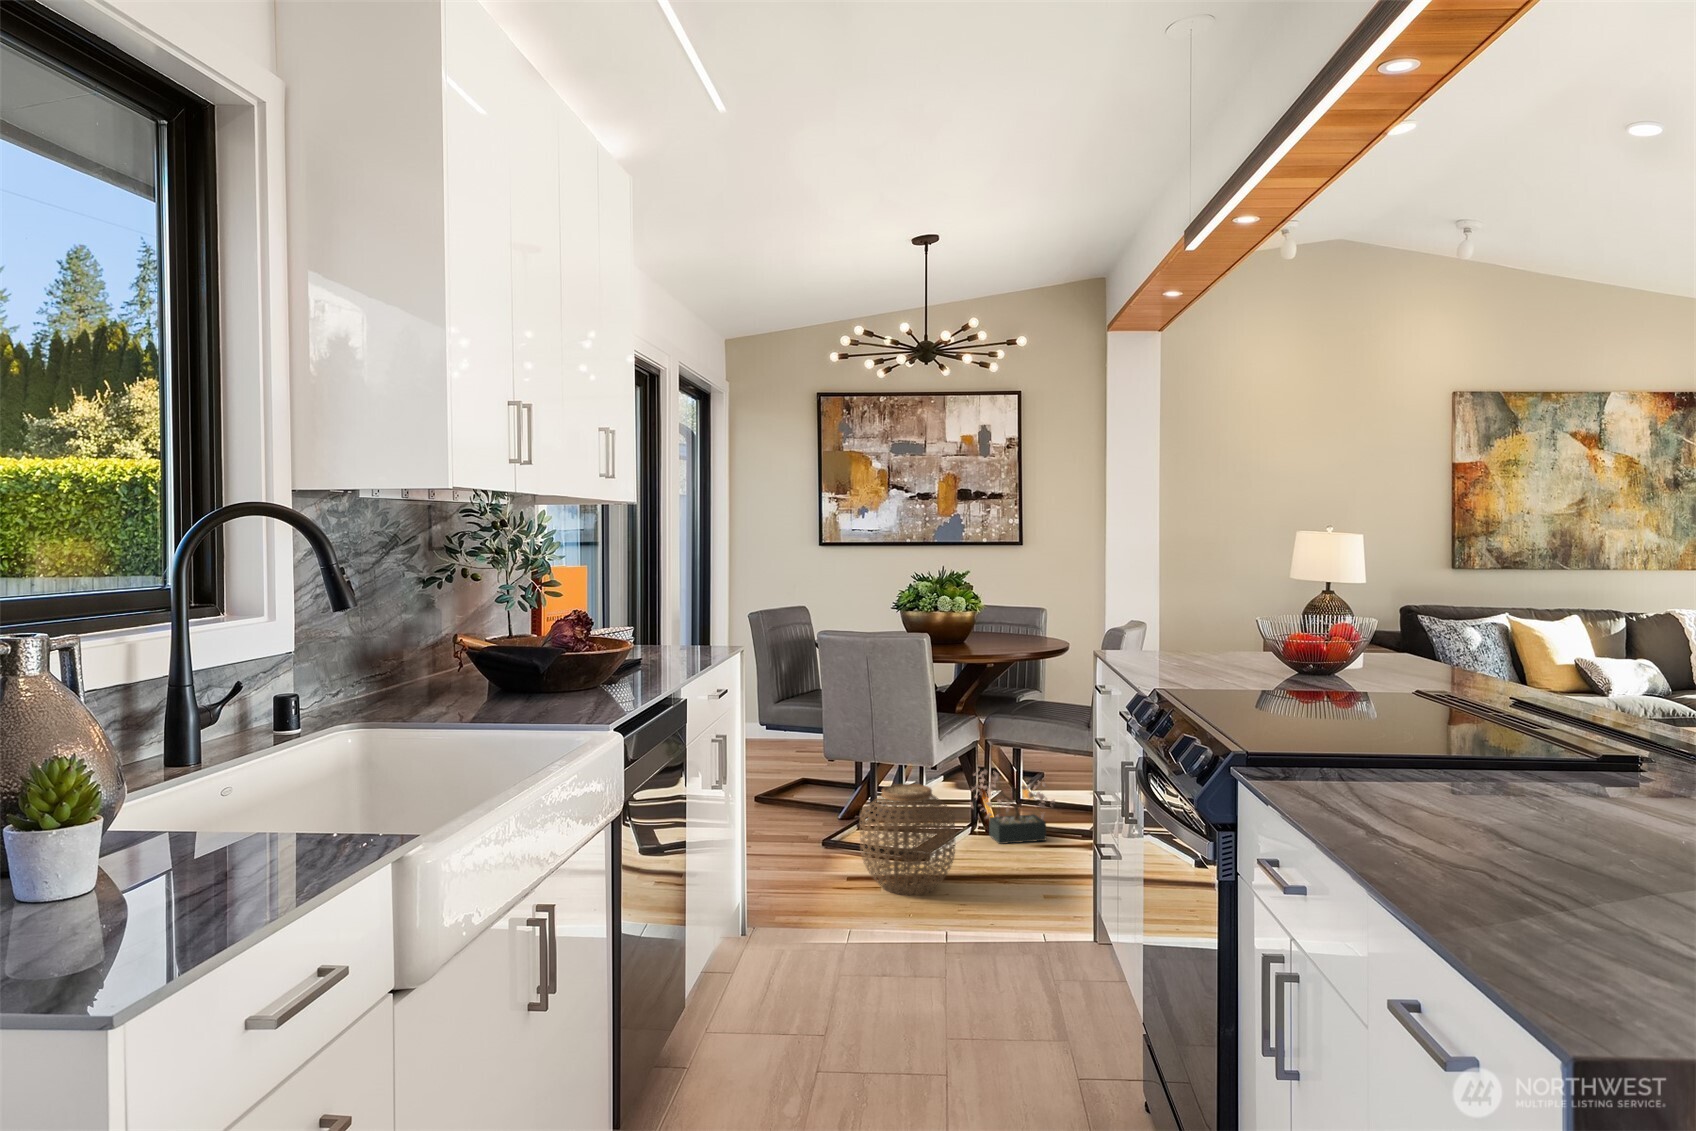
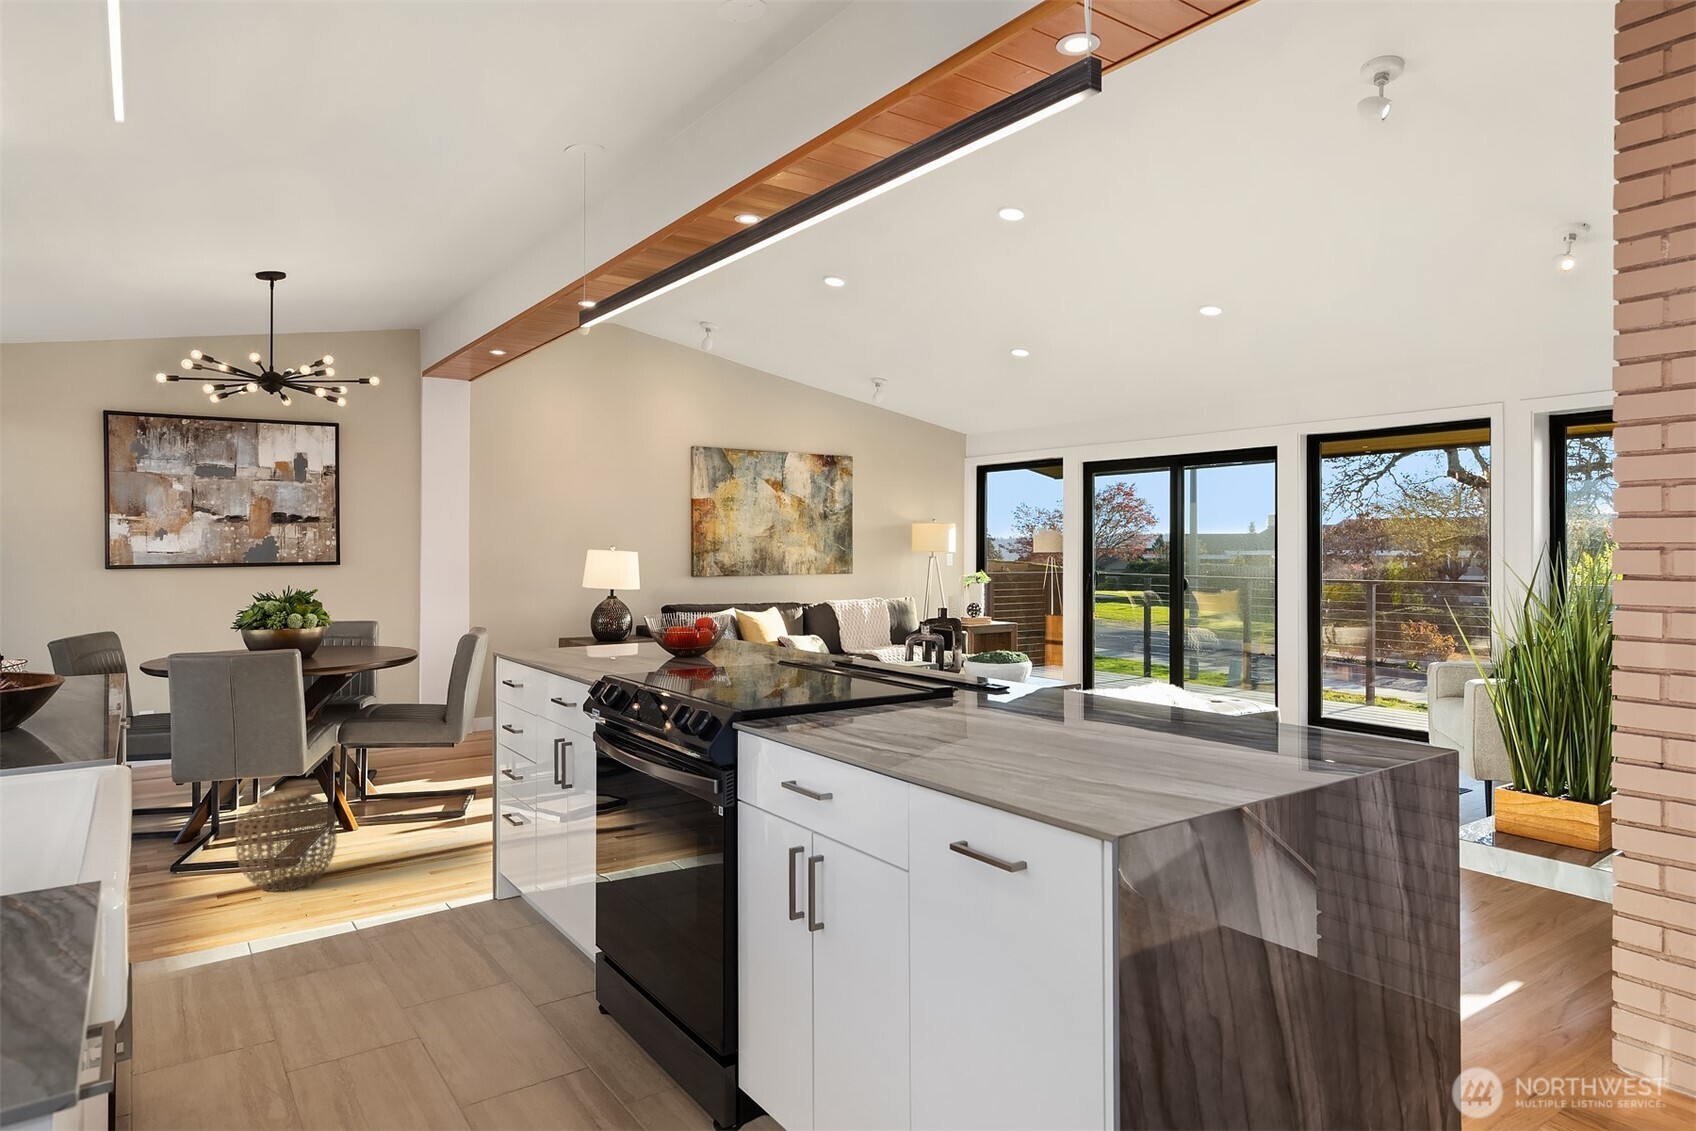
decorative plant: present [970,769,1055,844] -> none [331,770,412,836]

